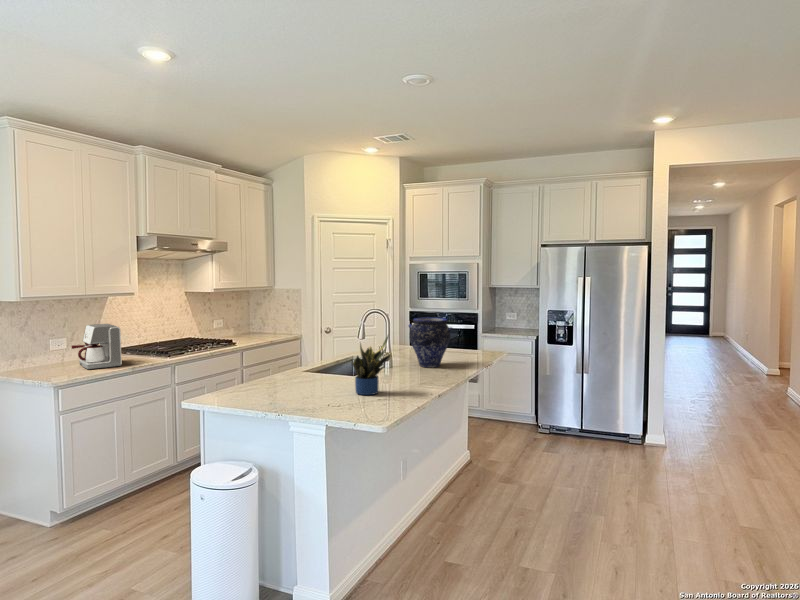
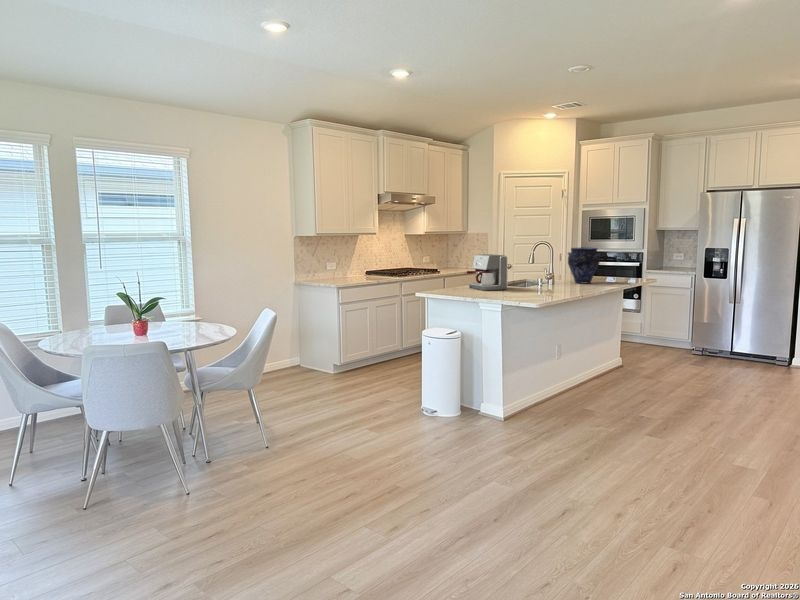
coffee maker: present [71,324,122,369] -> present [467,254,508,291]
potted plant: present [352,336,391,395] -> none [521,251,548,292]

